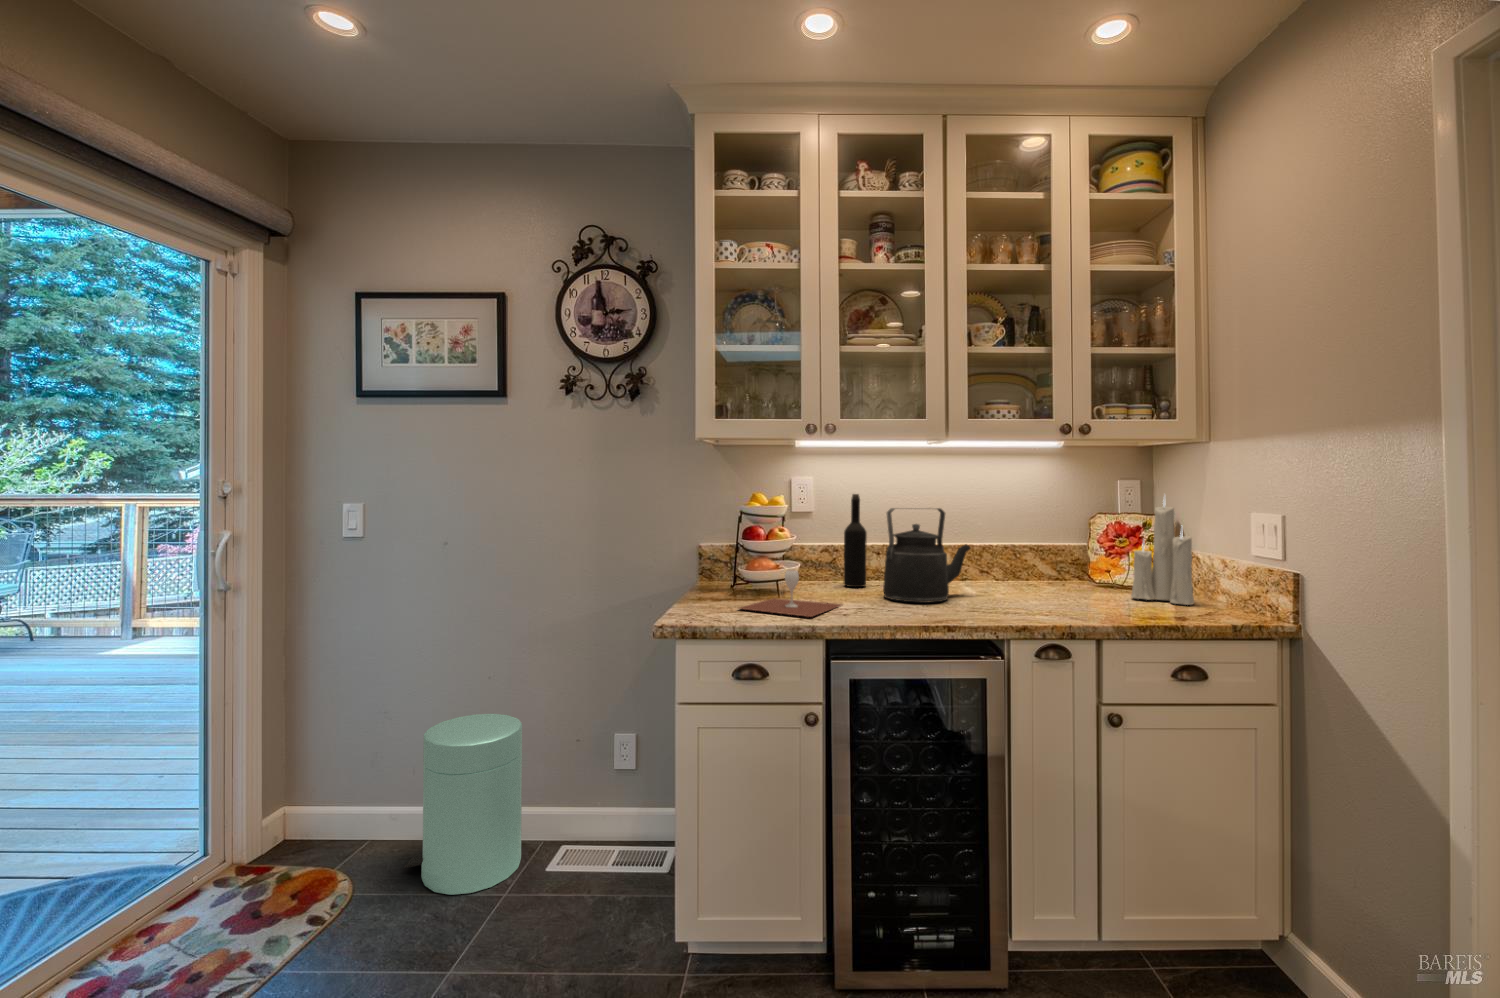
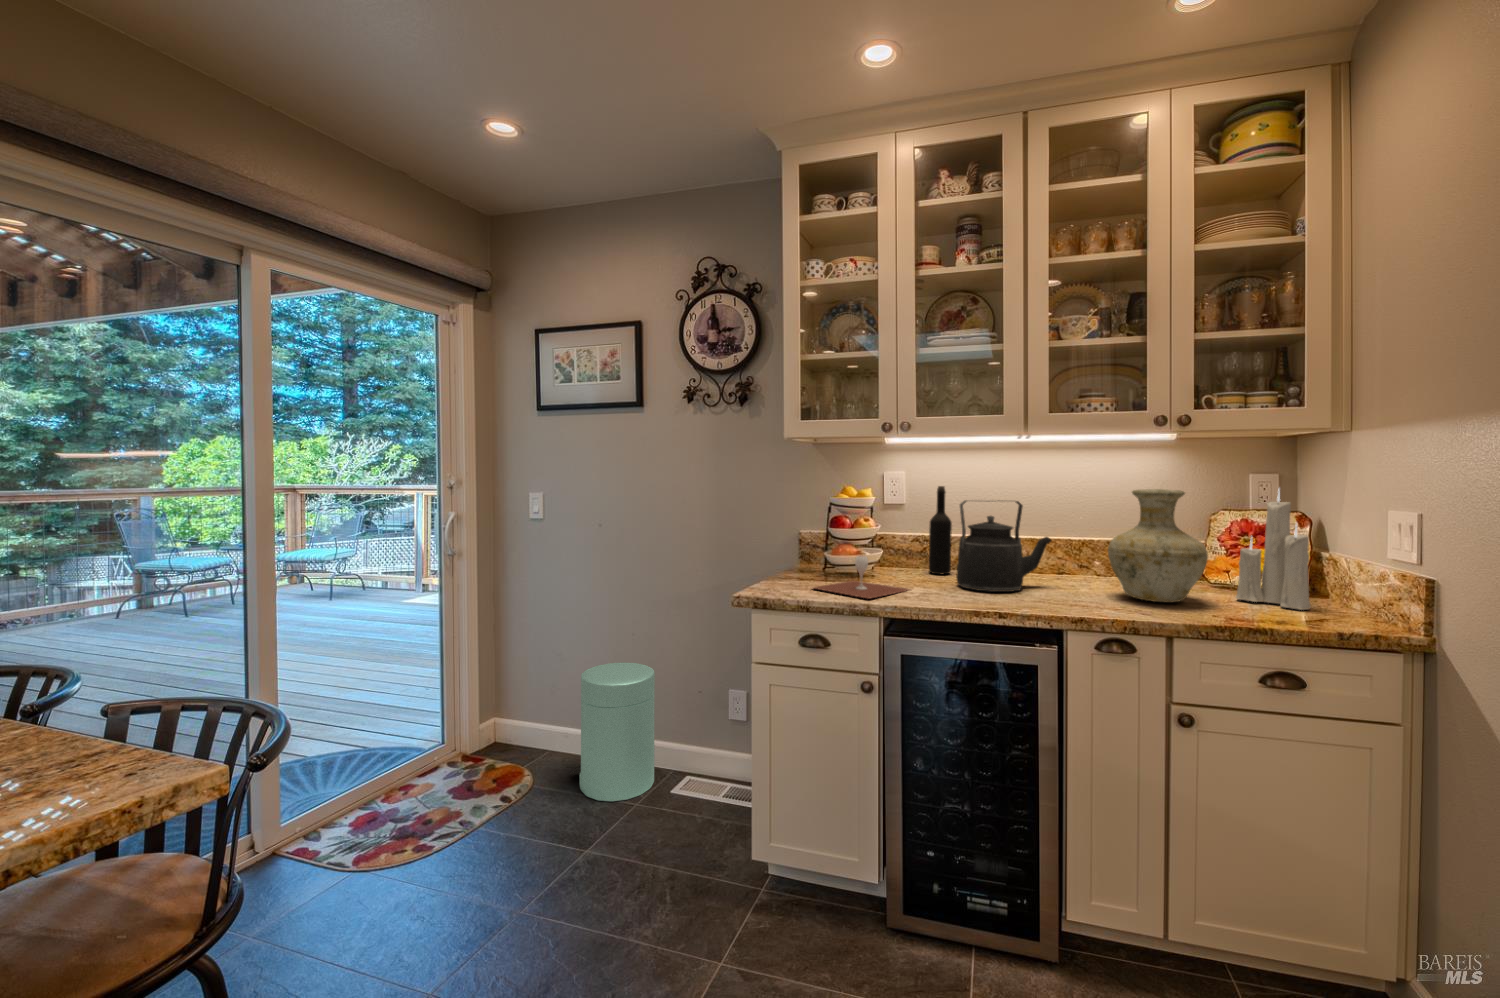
vase: none [1026,496,1116,604] -> present [1108,489,1208,602]

